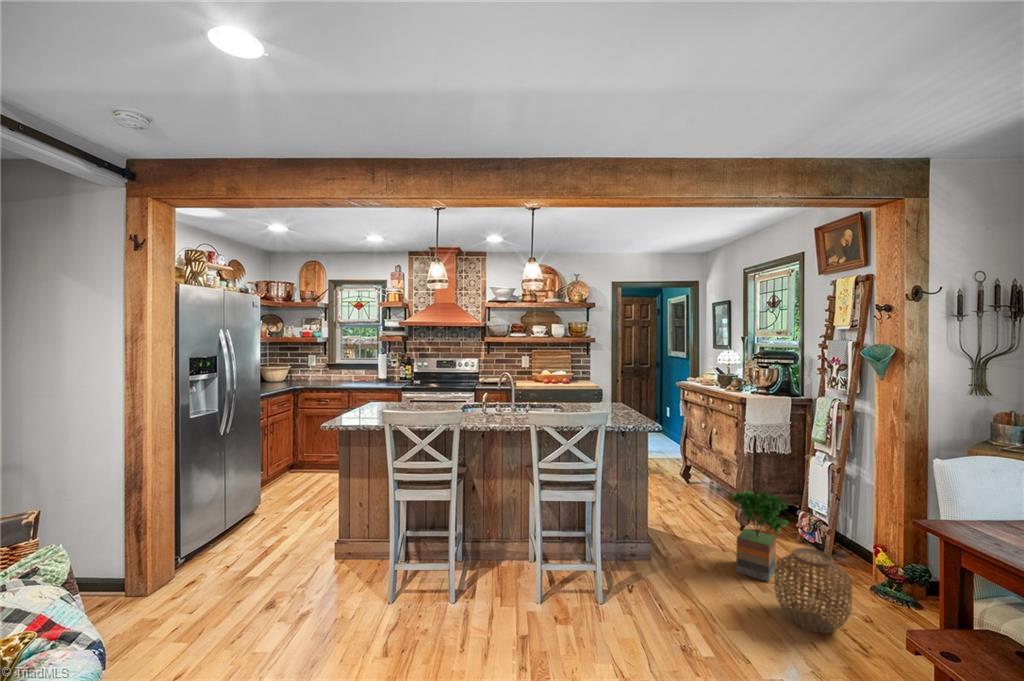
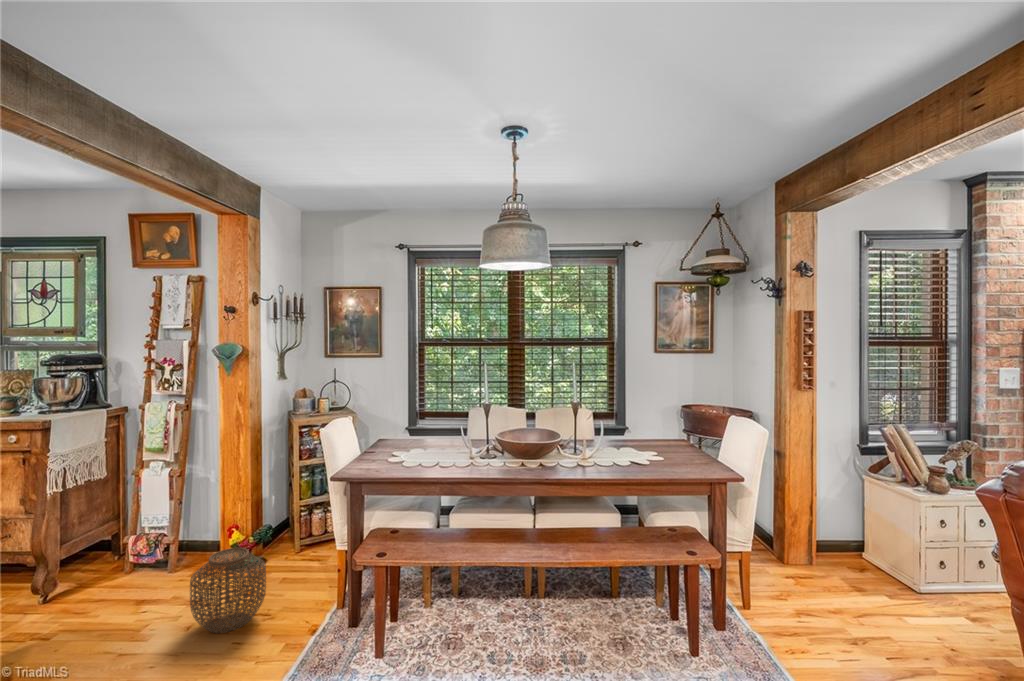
potted tree: present [732,490,788,582] -> none [85,519,171,636]

